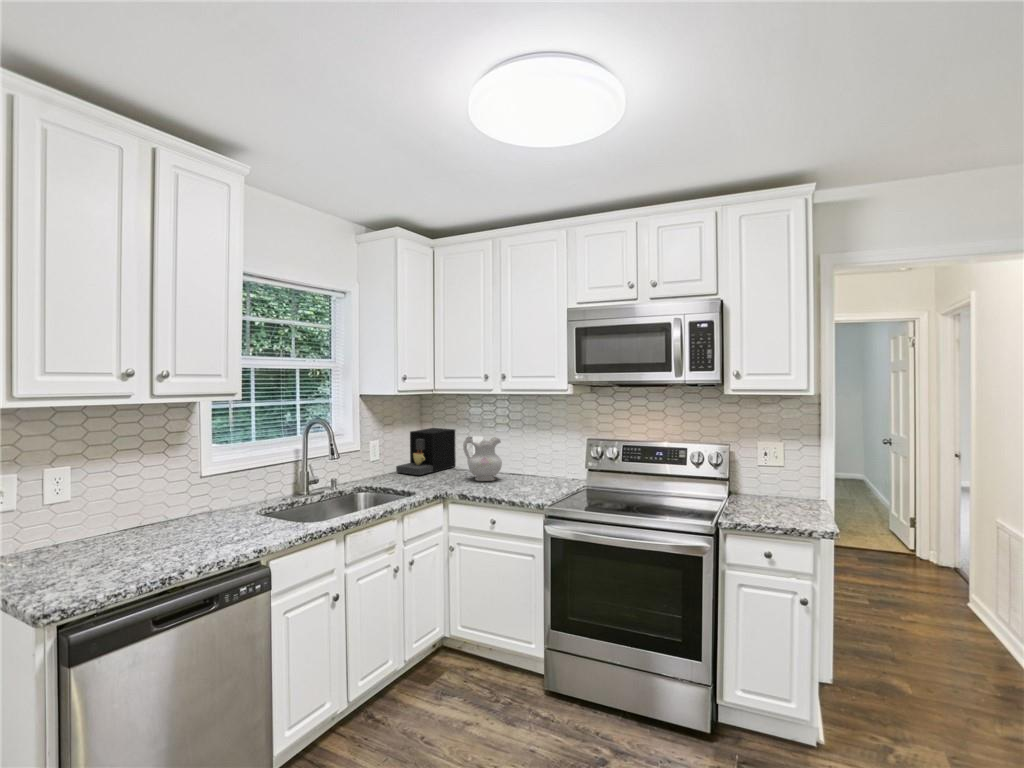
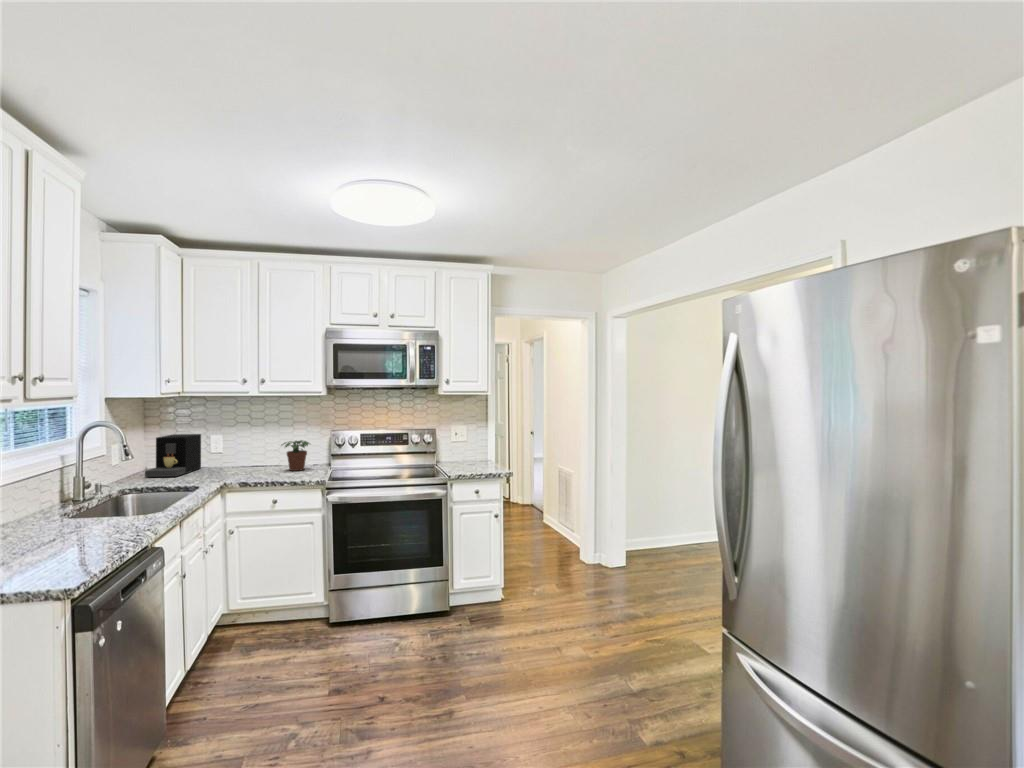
ceramic pitcher: present [463,437,502,481] -> none [226,436,263,474]
potted plant: none [521,446,556,484] -> present [281,440,309,471]

